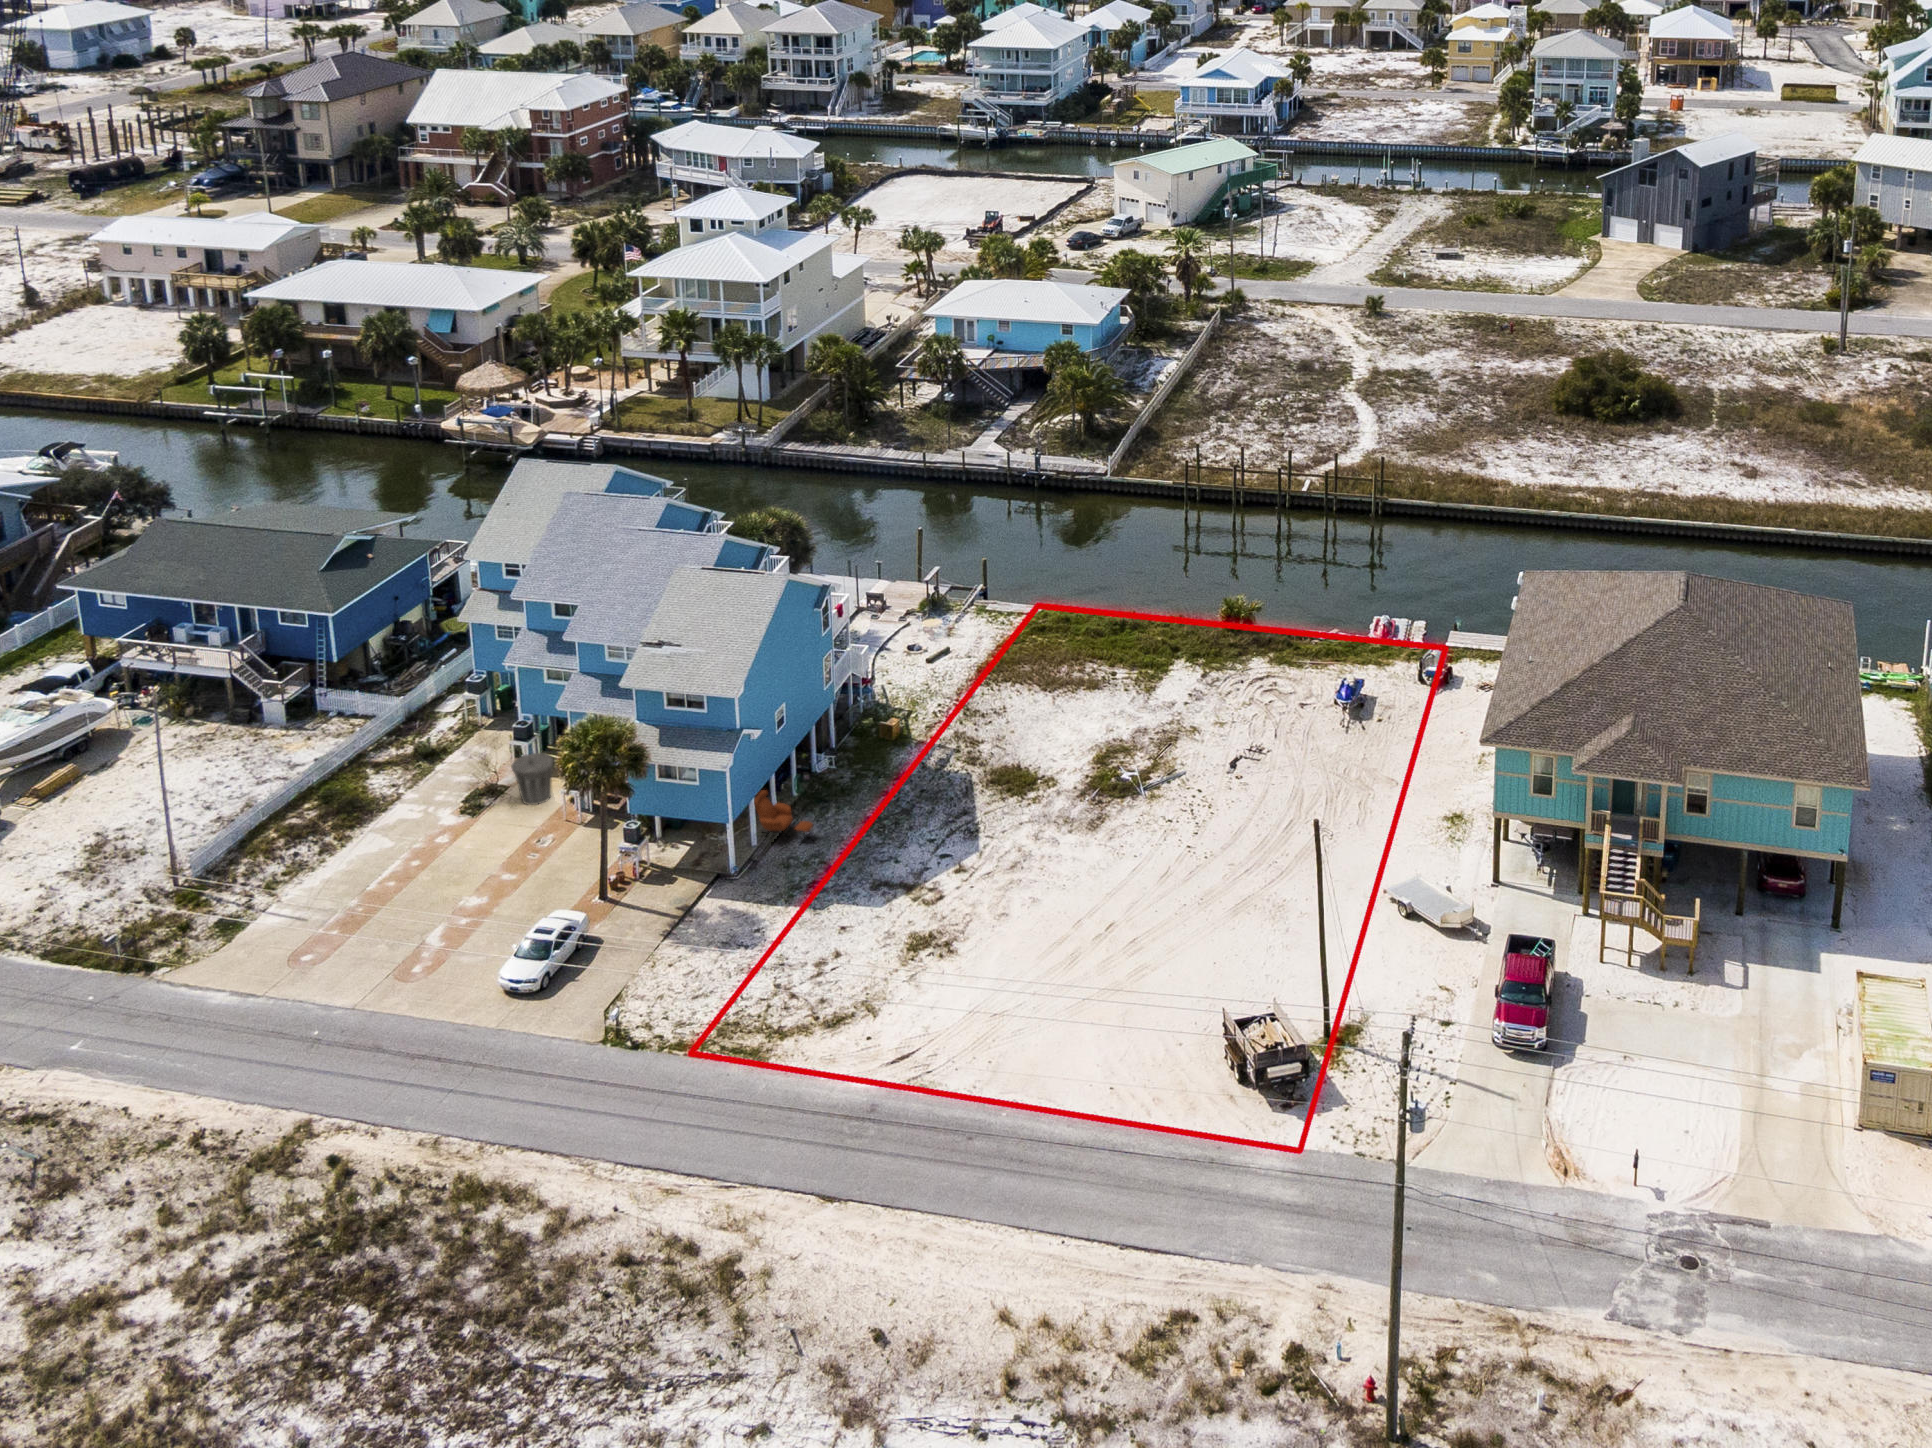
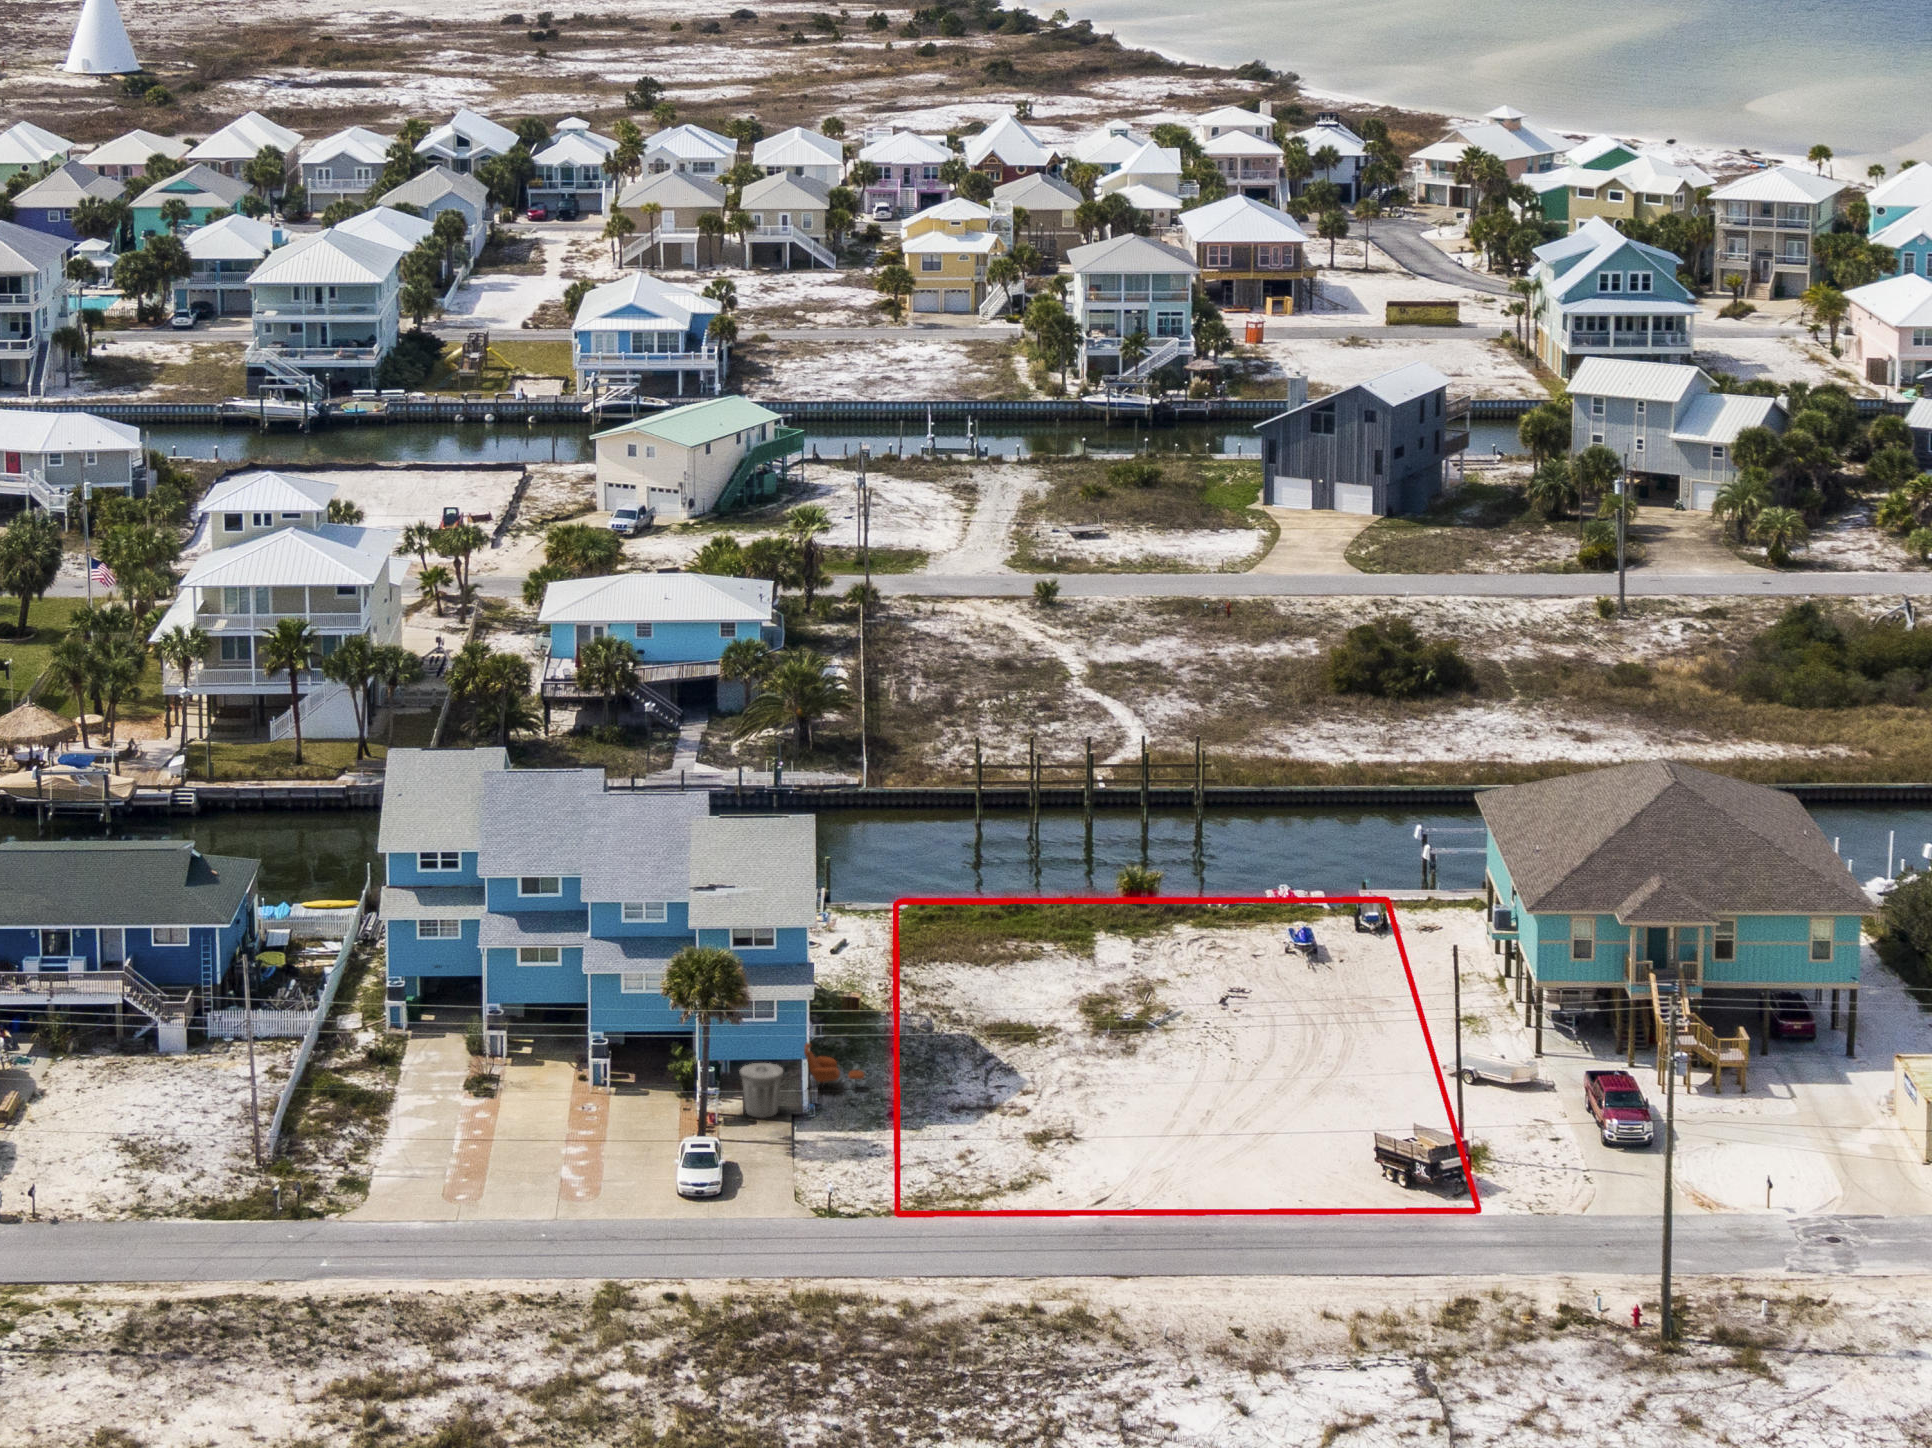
trash can: present [511,753,553,805] -> present [739,1063,783,1118]

